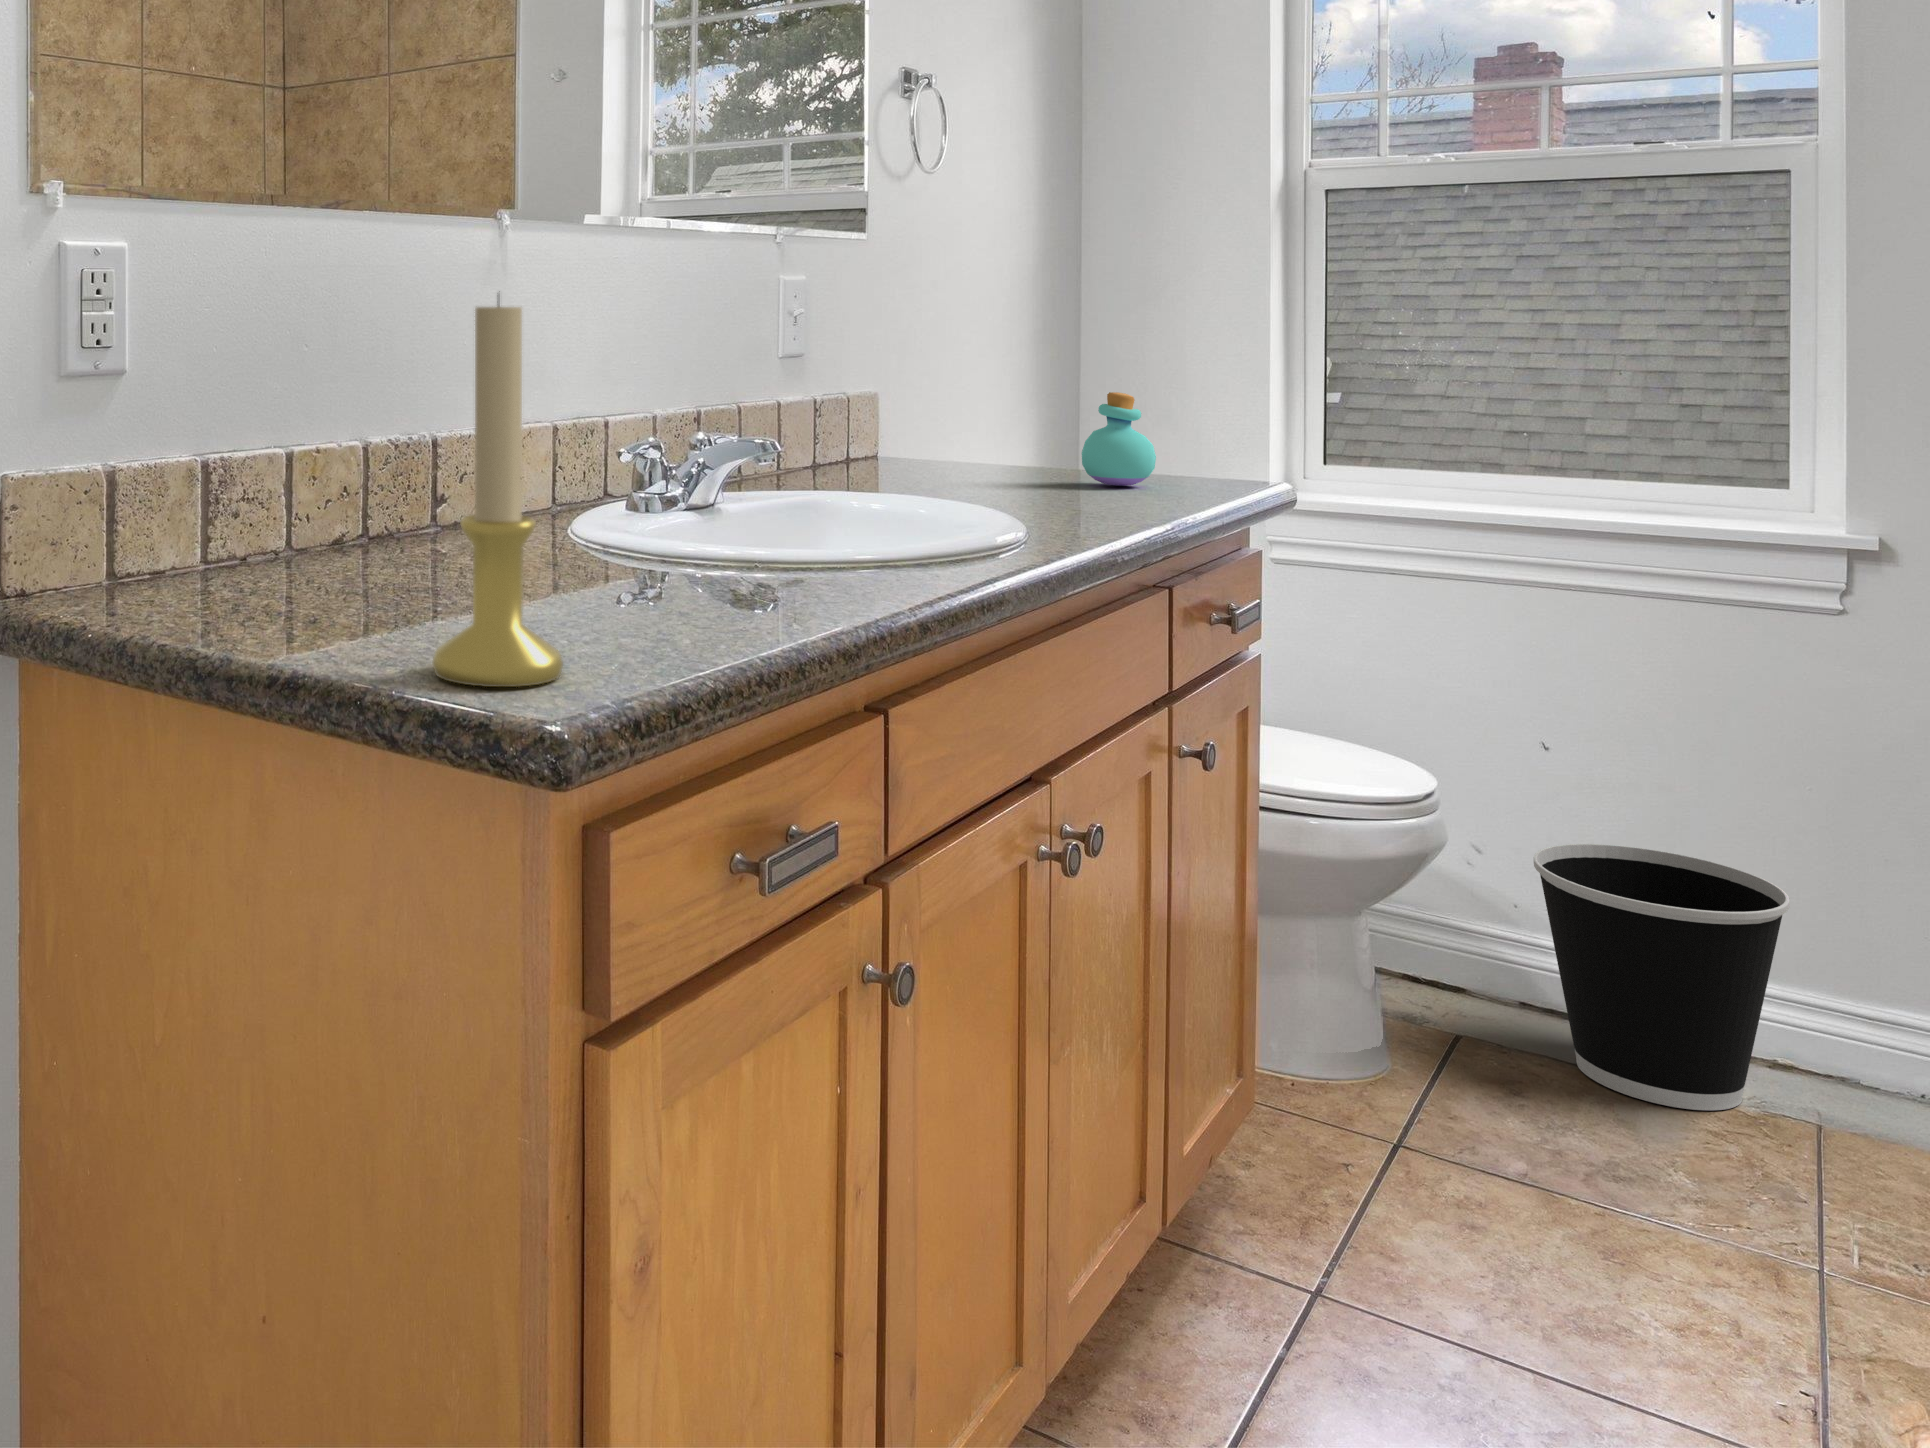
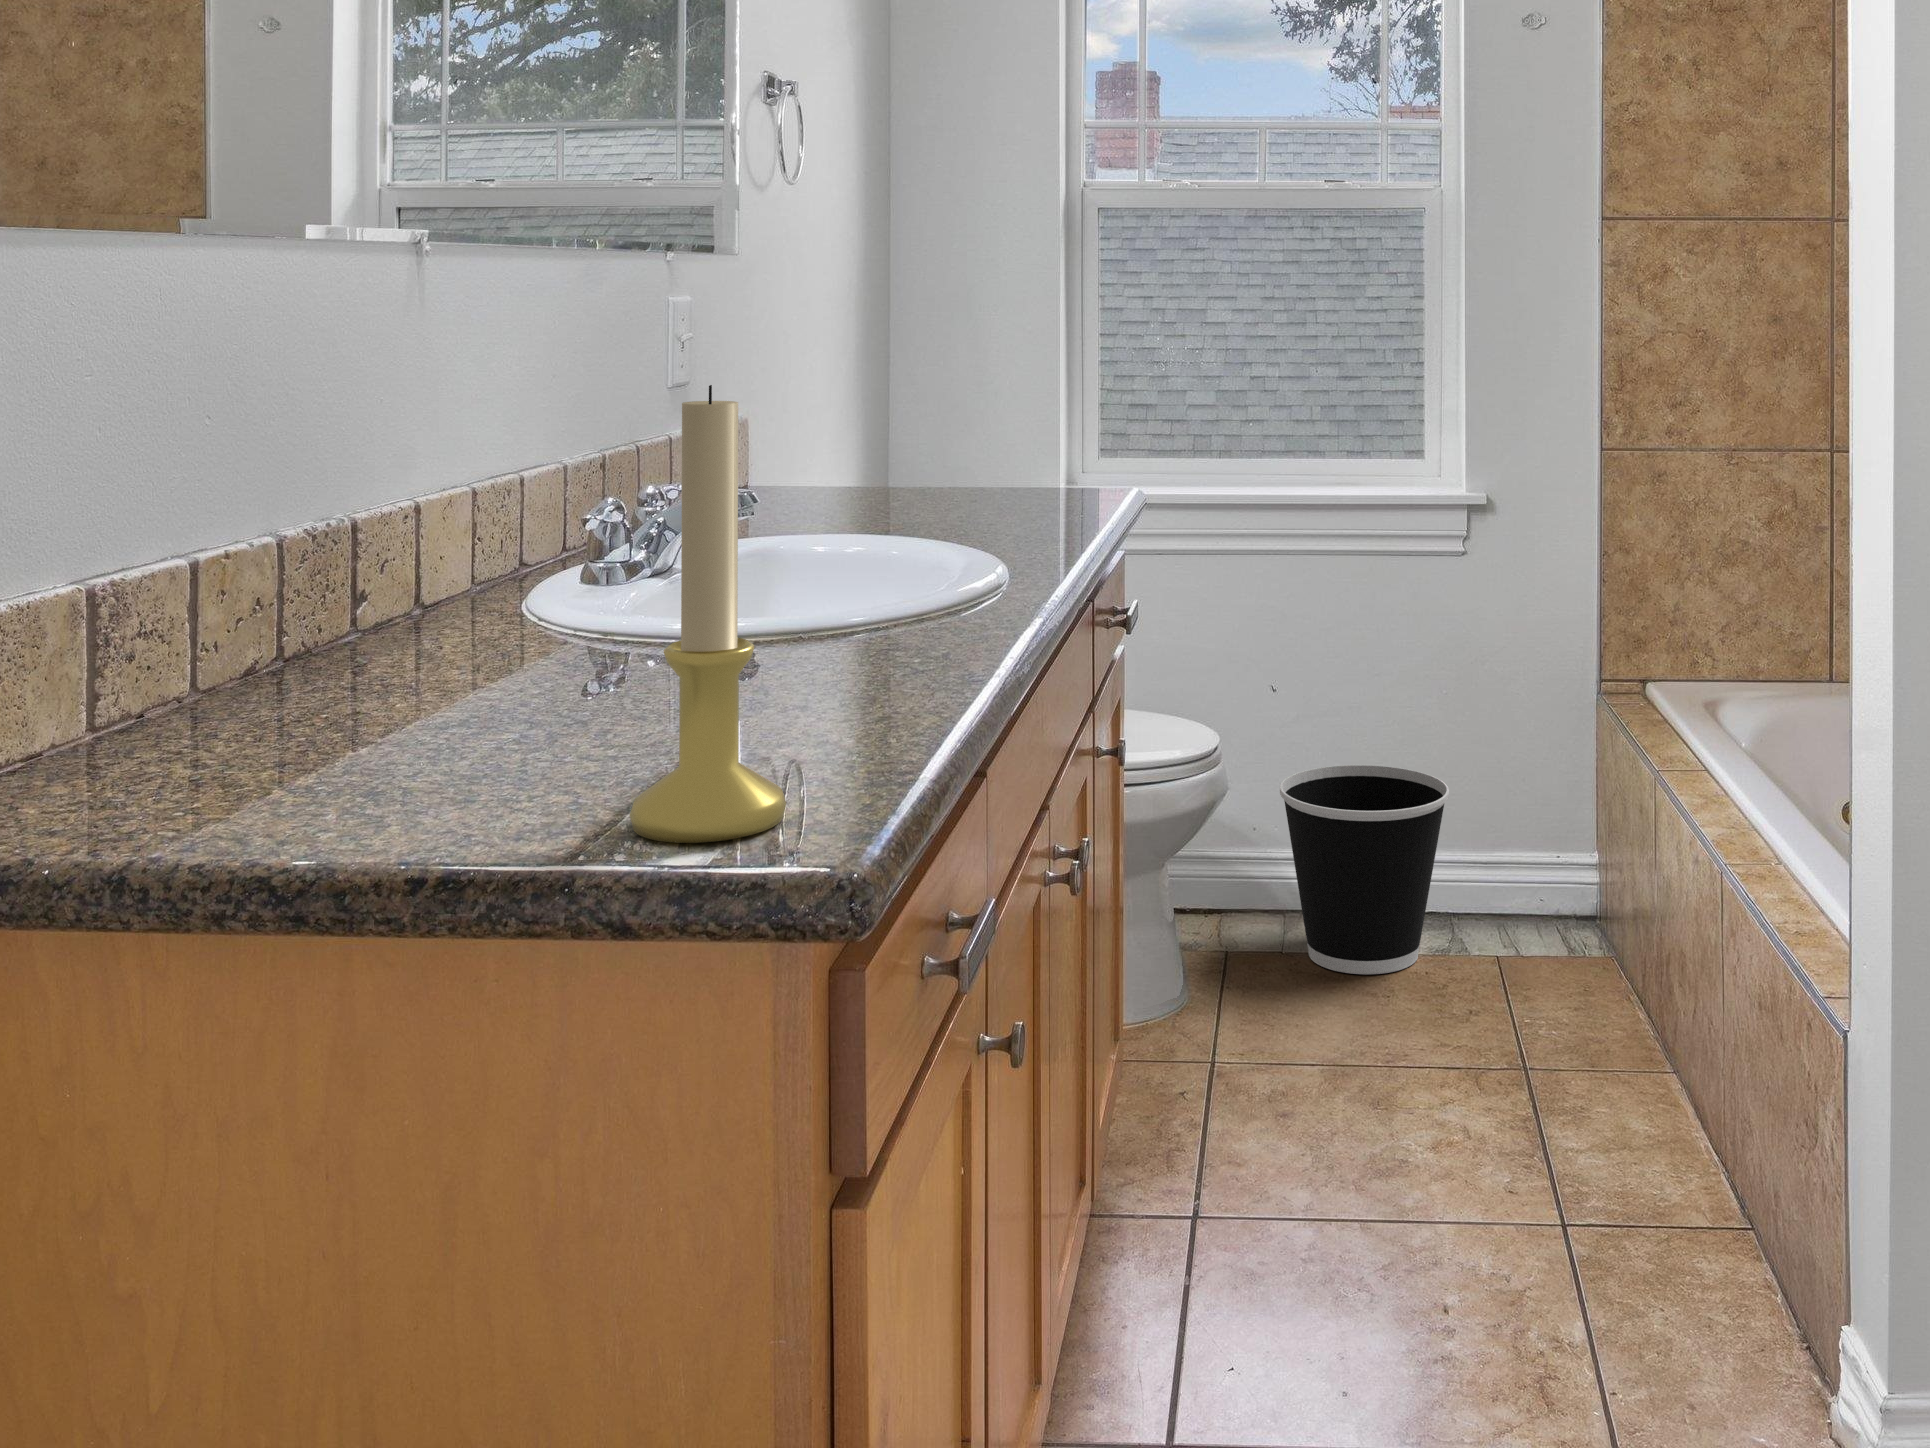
perfume bottle: present [1082,392,1156,486] -> none [979,412,1046,503]

